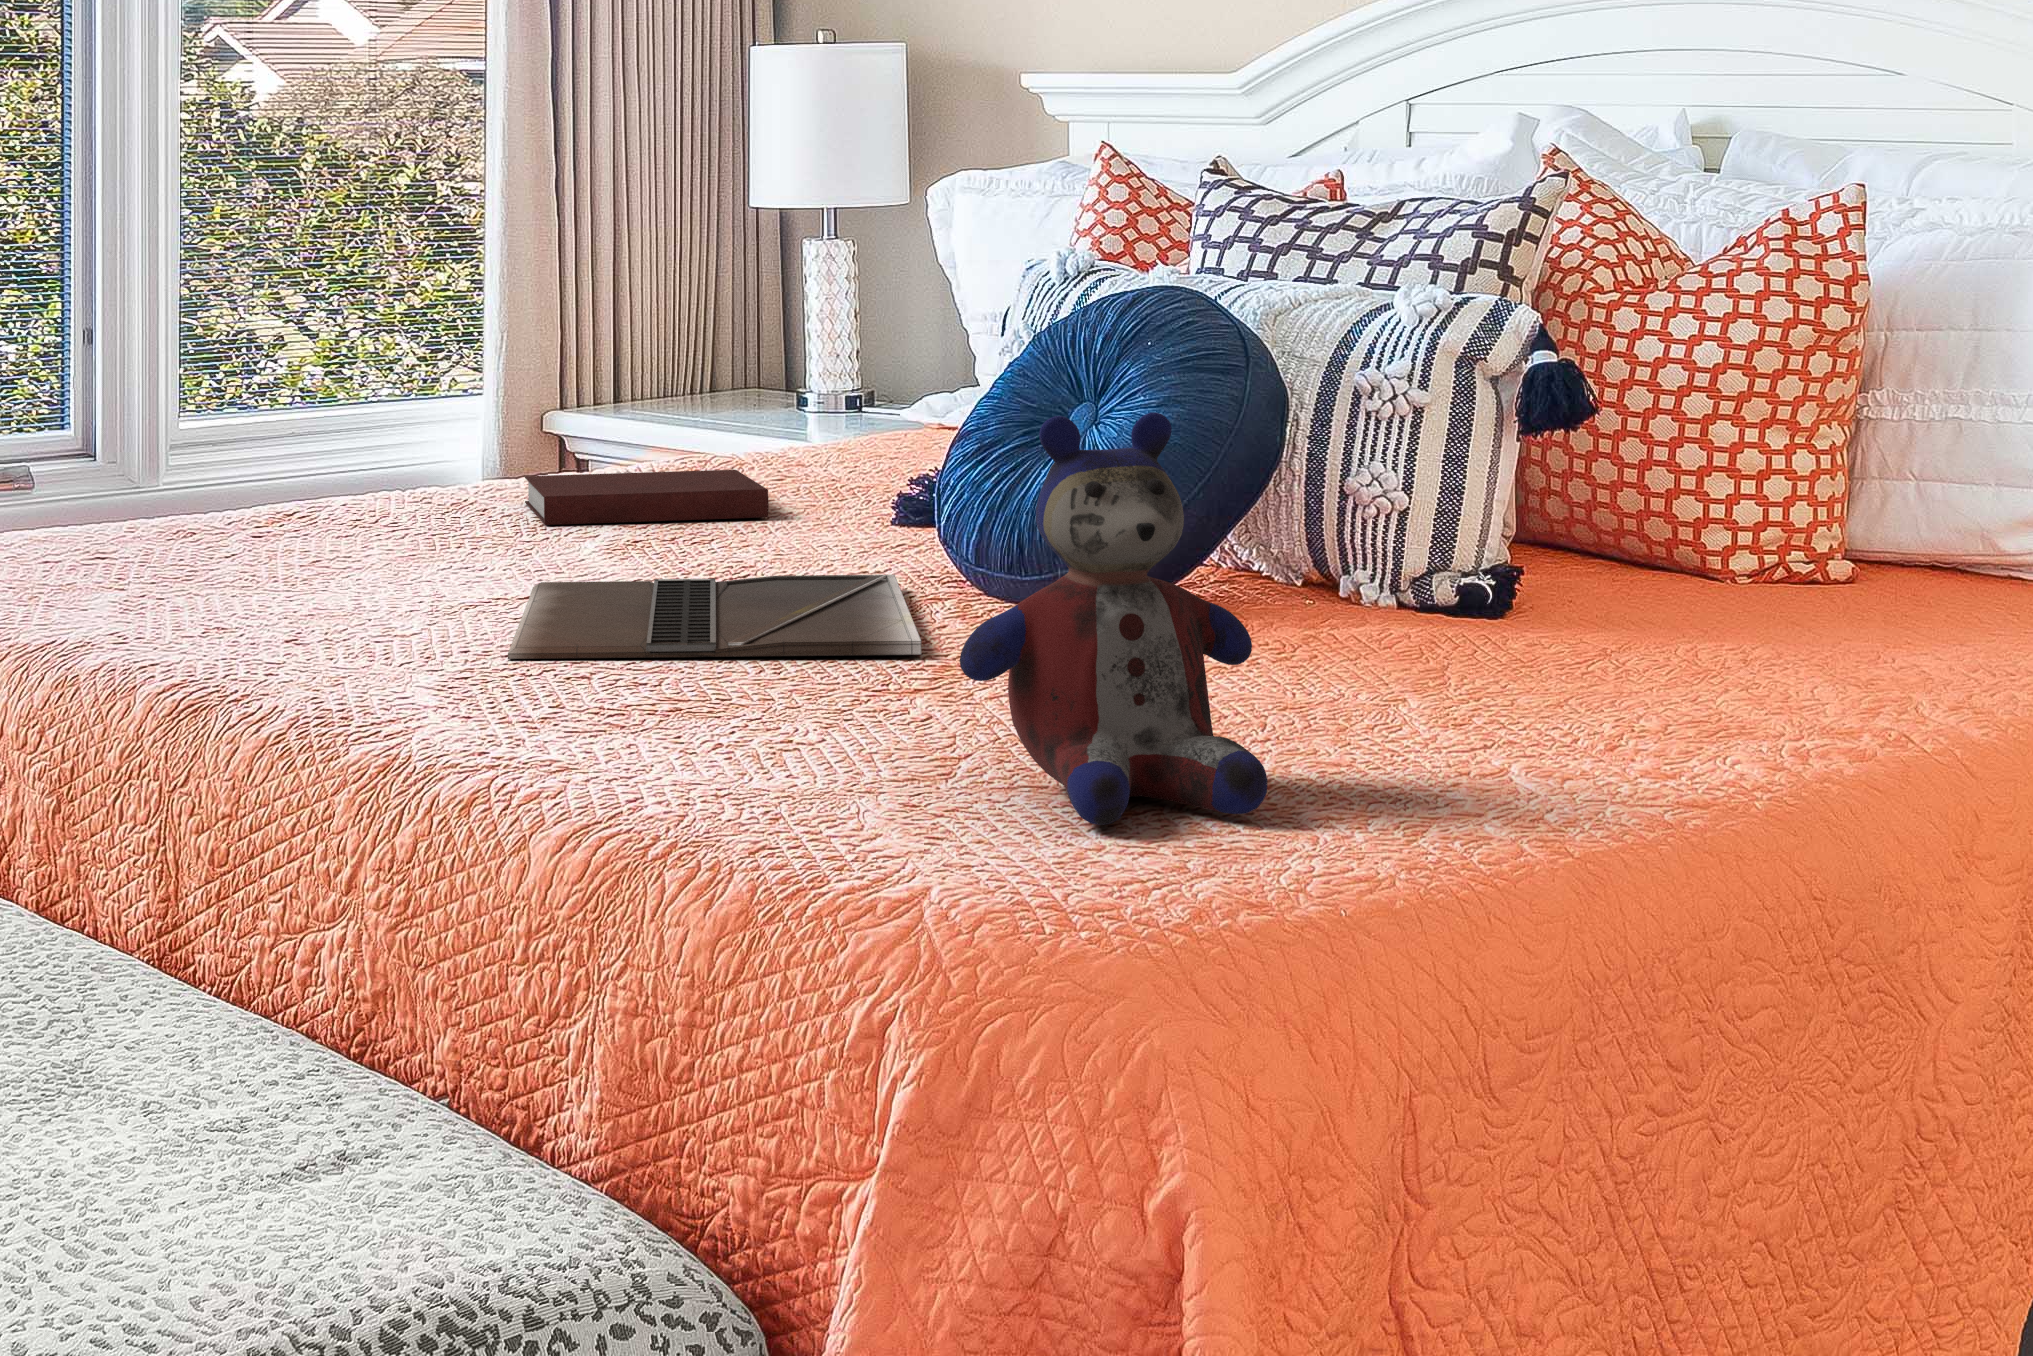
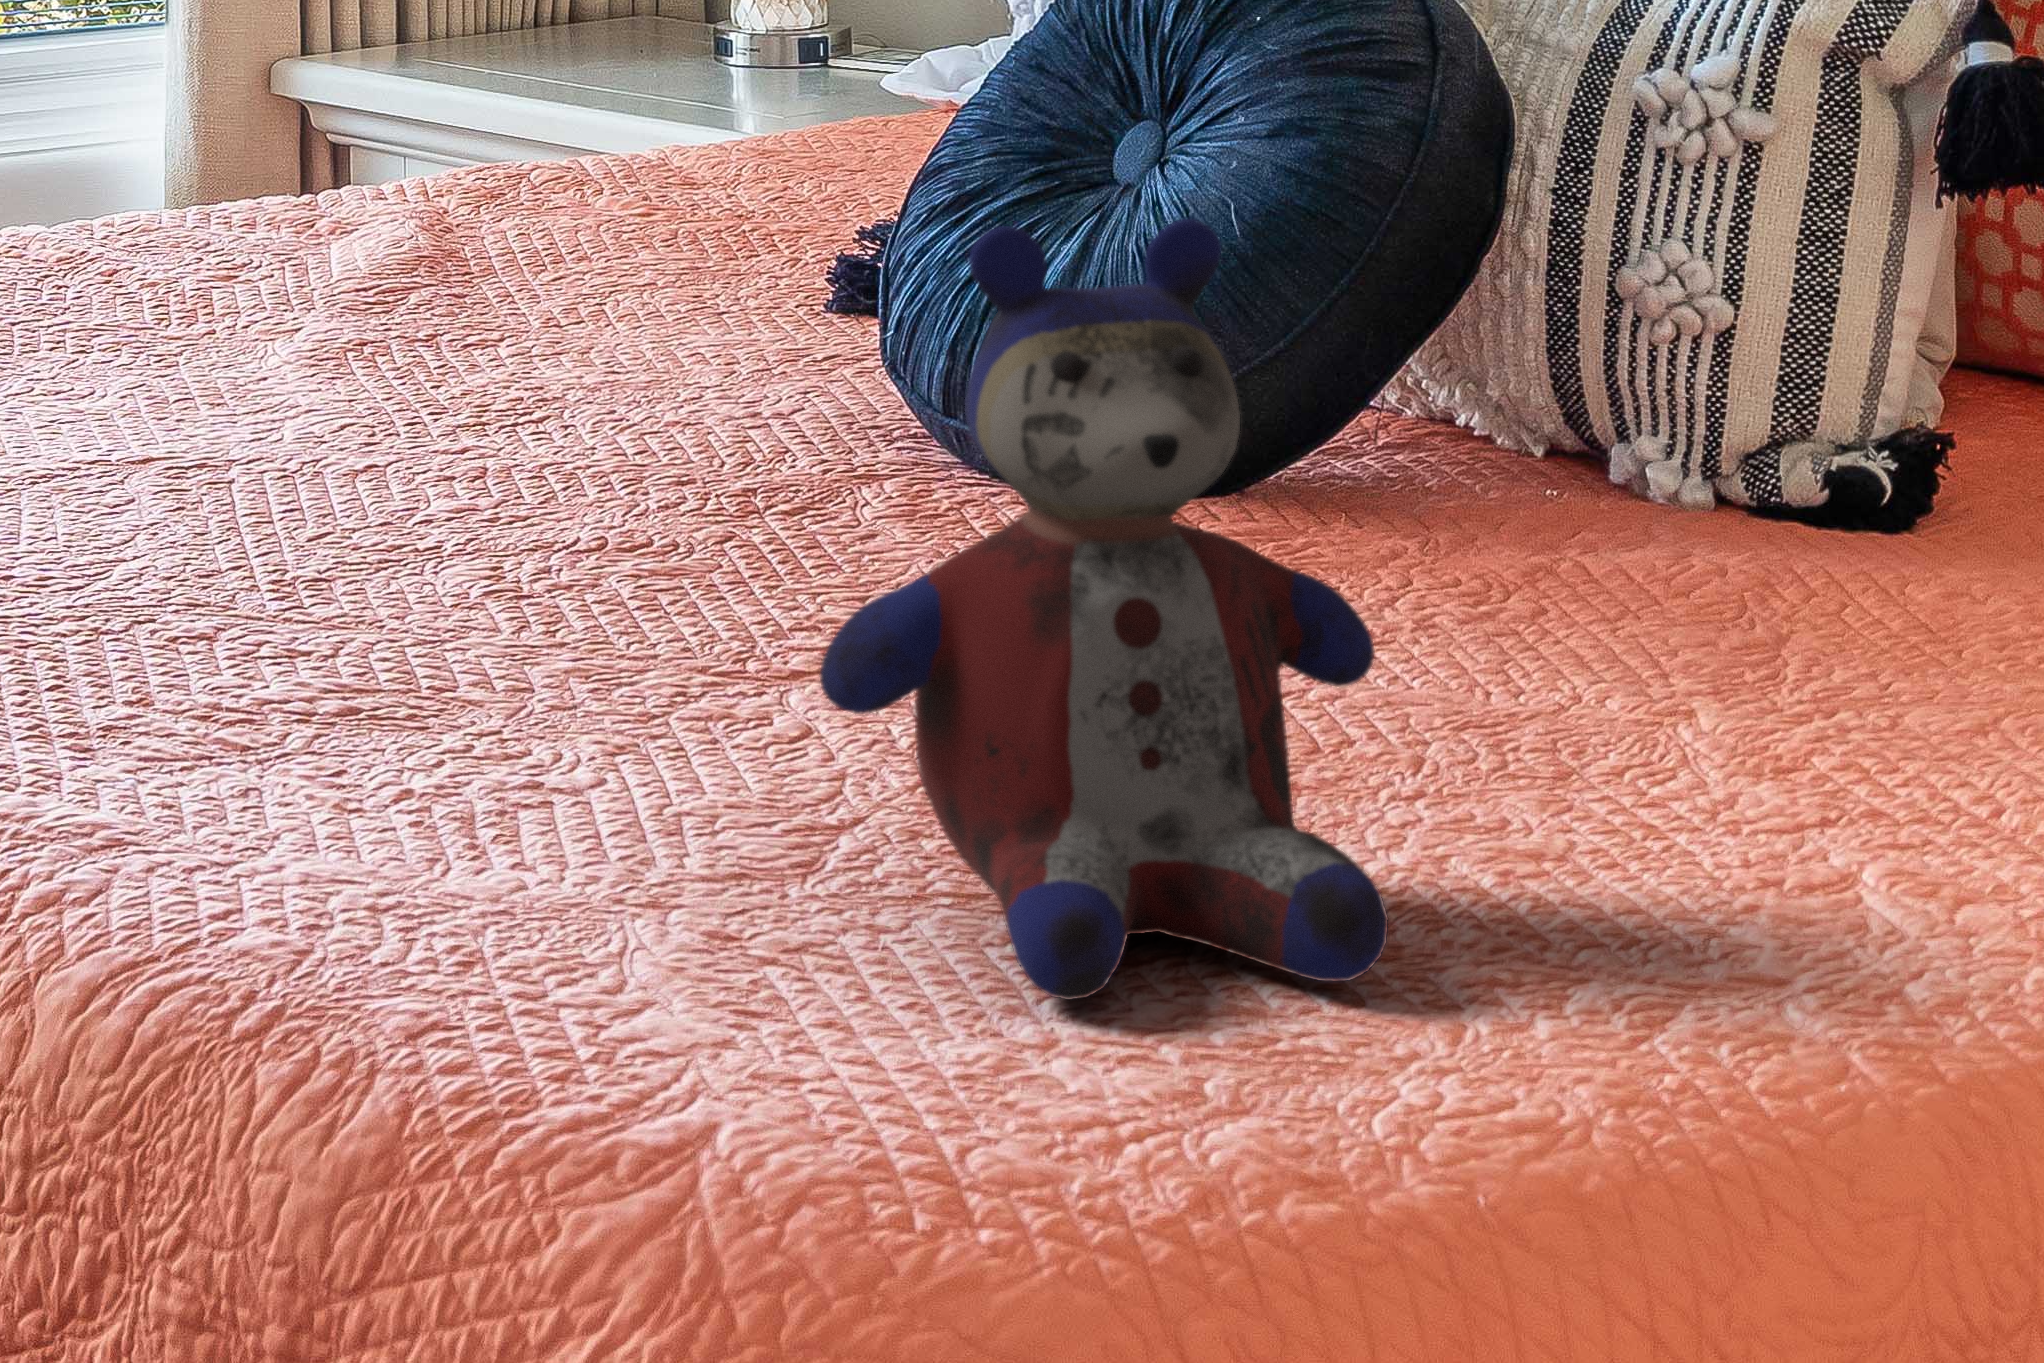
notebook: present [525,470,769,525] -> none [185,200,602,303]
laptop: present [508,575,921,659] -> none [73,424,813,599]

